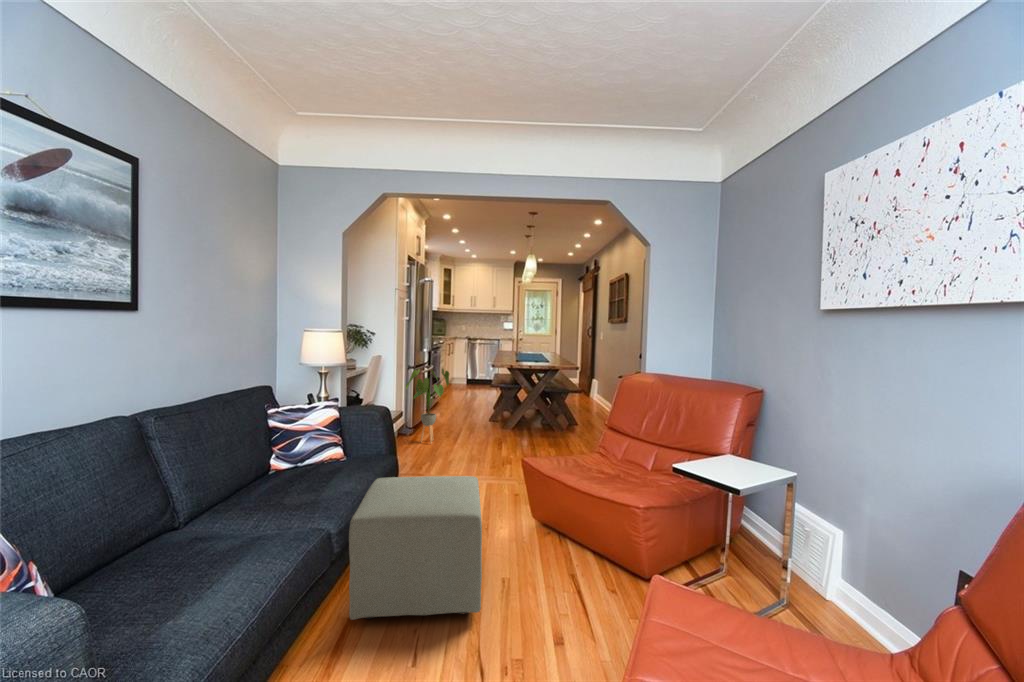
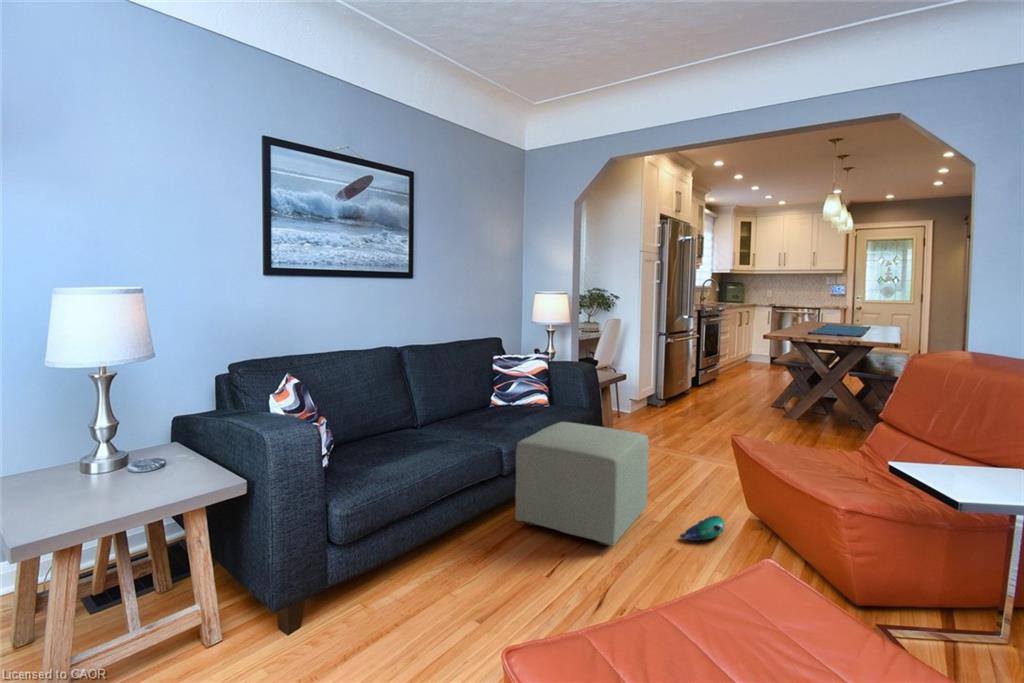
house plant: present [406,369,449,444] -> none [655,336,704,416]
plush toy: none [524,542,558,576] -> present [680,516,725,541]

